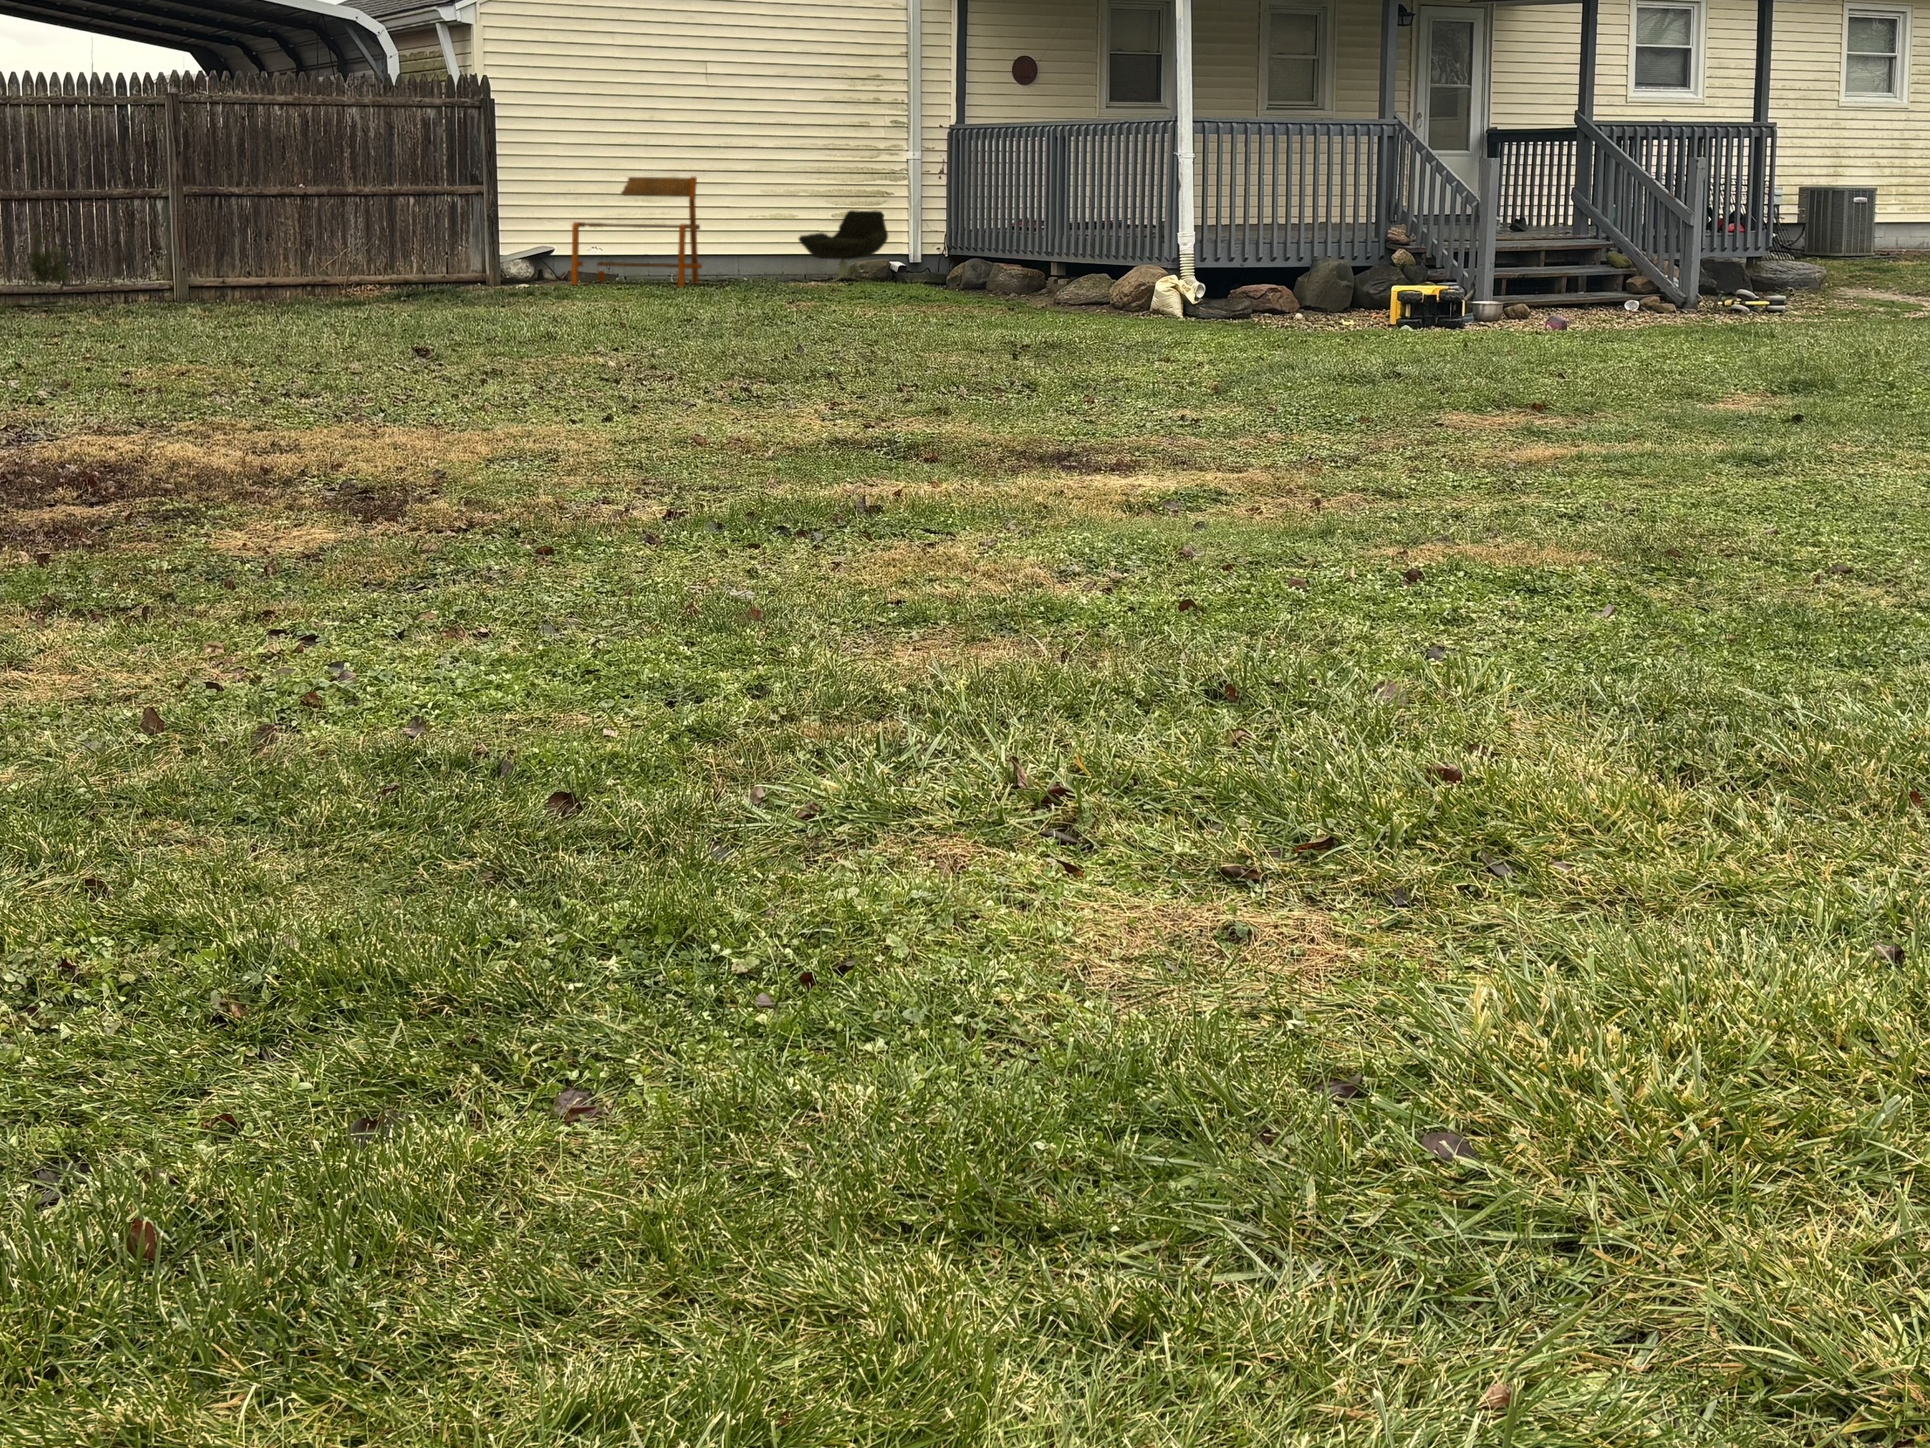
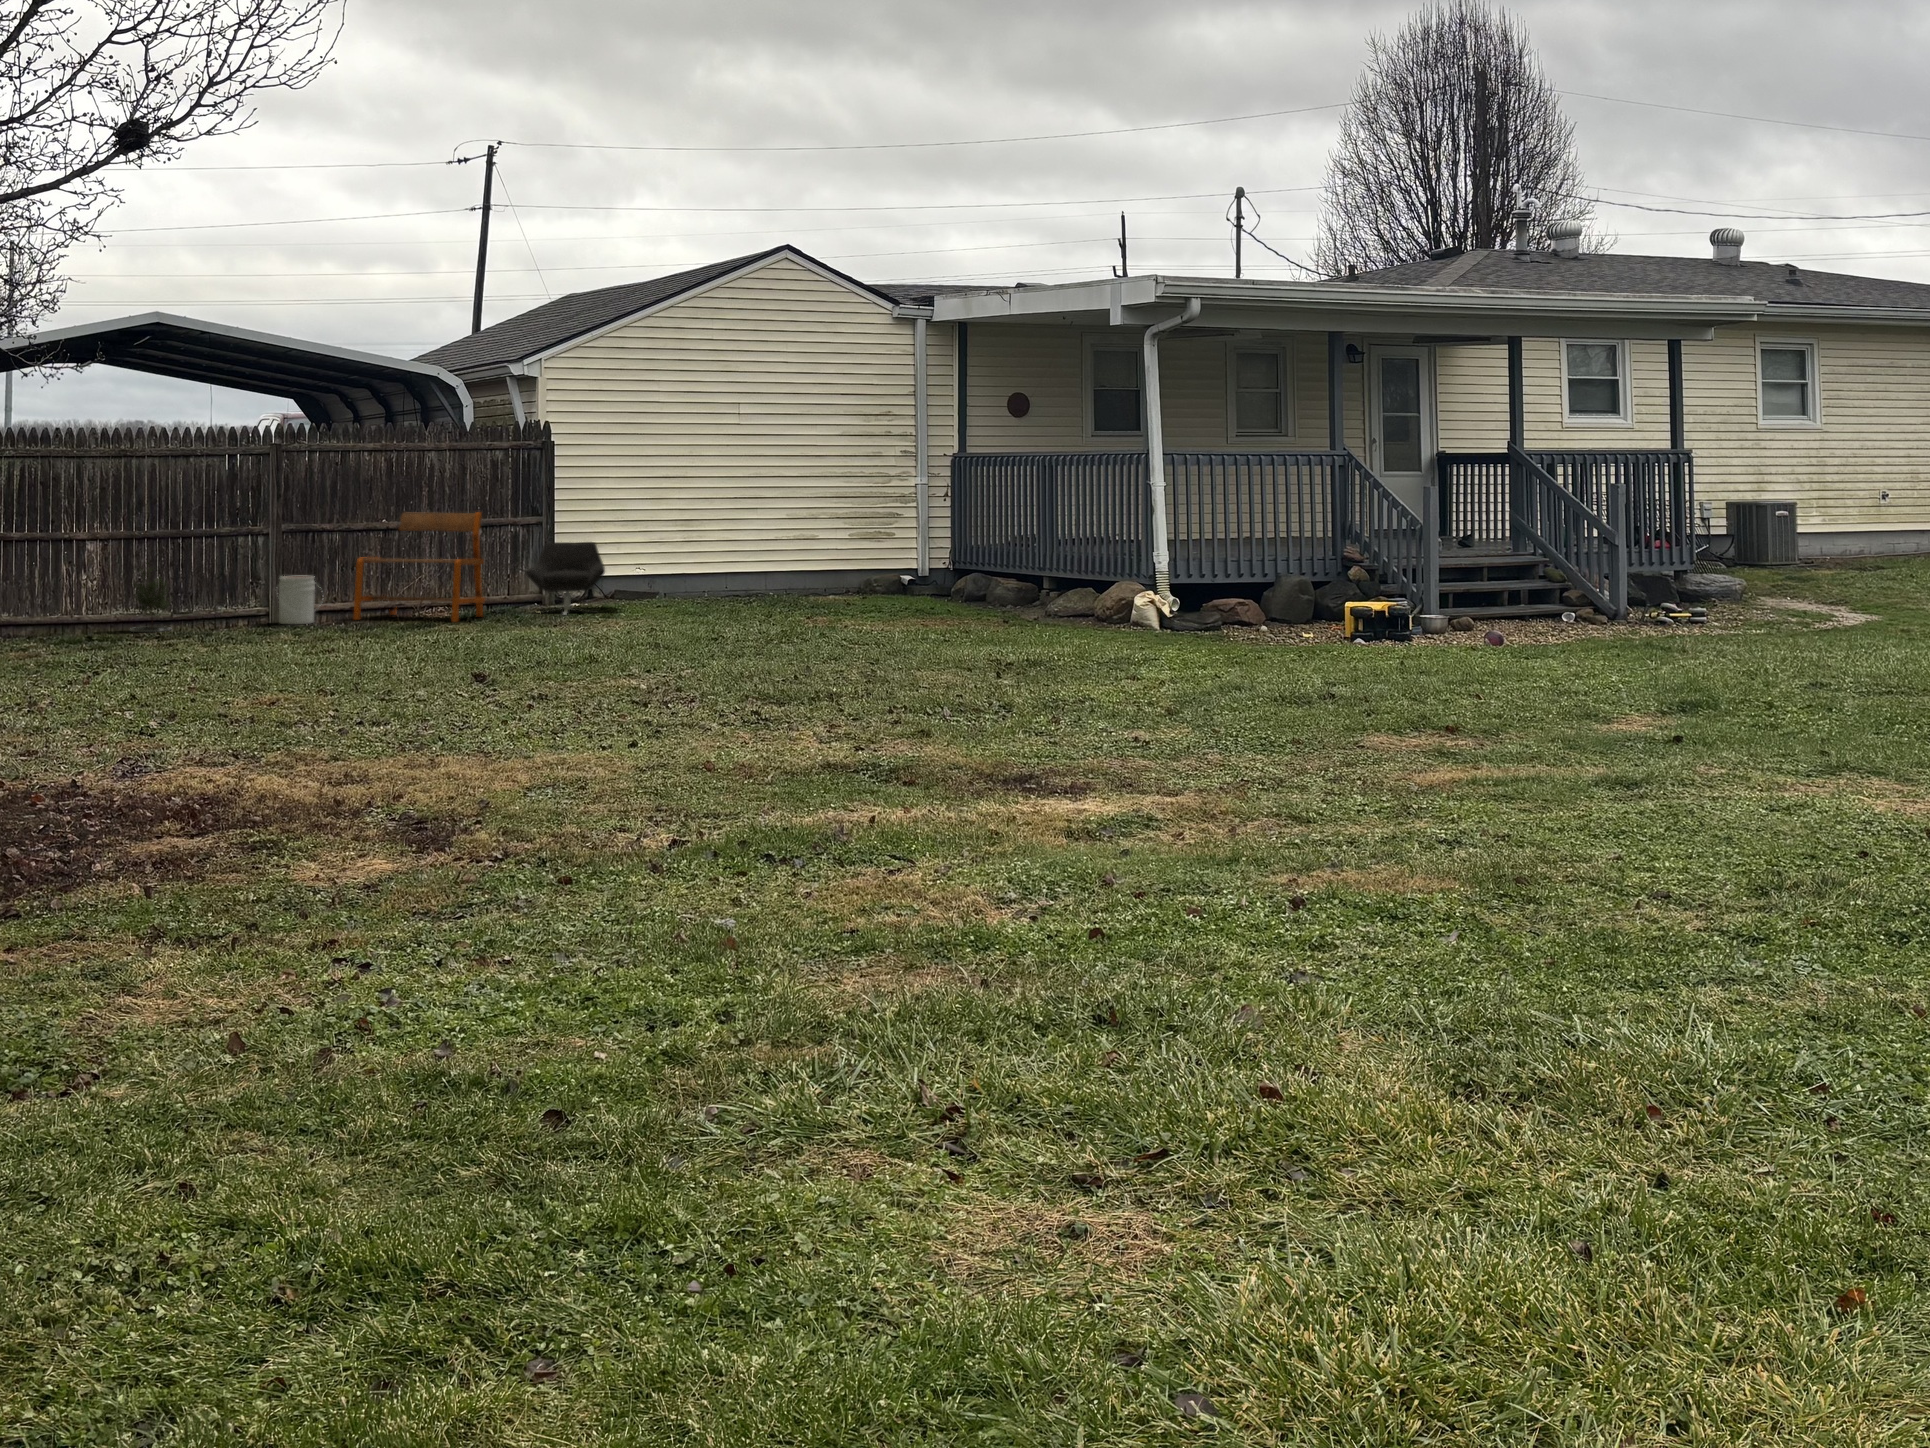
bench: present [571,177,702,288] -> present [353,512,485,622]
lounge chair: present [799,210,888,281] -> present [526,542,605,615]
bucket: none [190,247,244,301] -> present [279,575,315,624]

